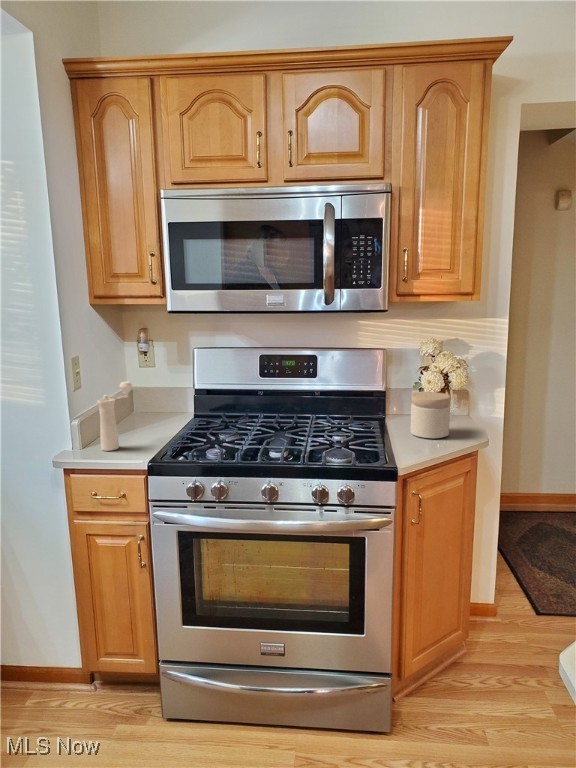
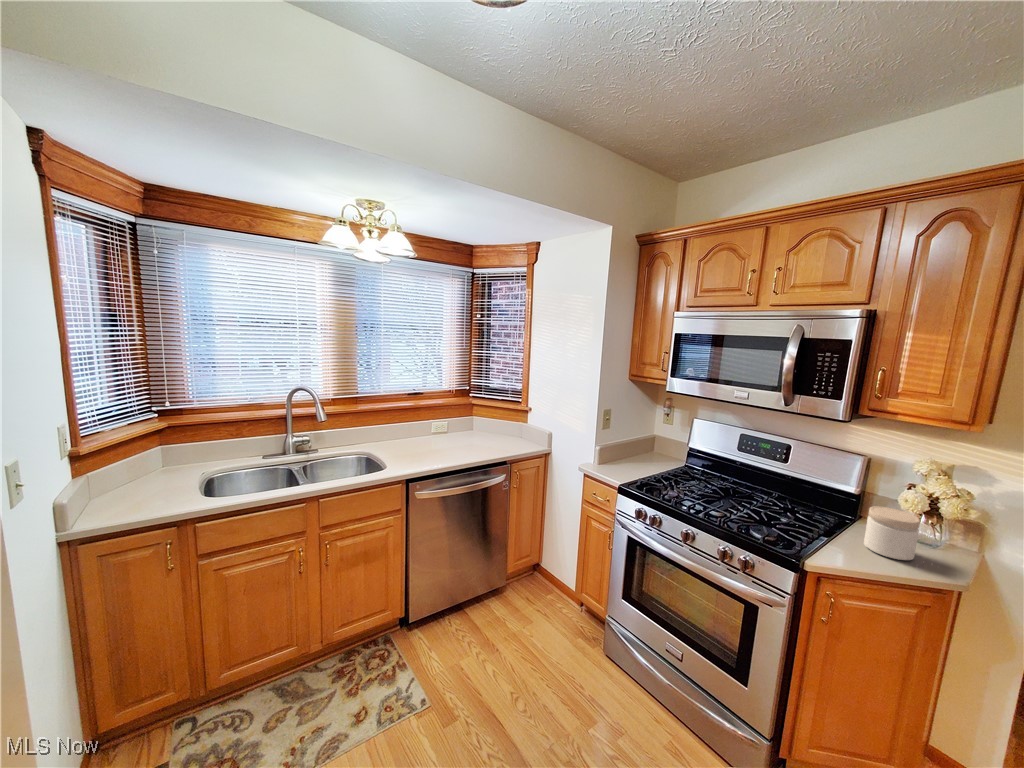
pepper mill: present [97,382,132,451] -> none [605,431,633,472]

